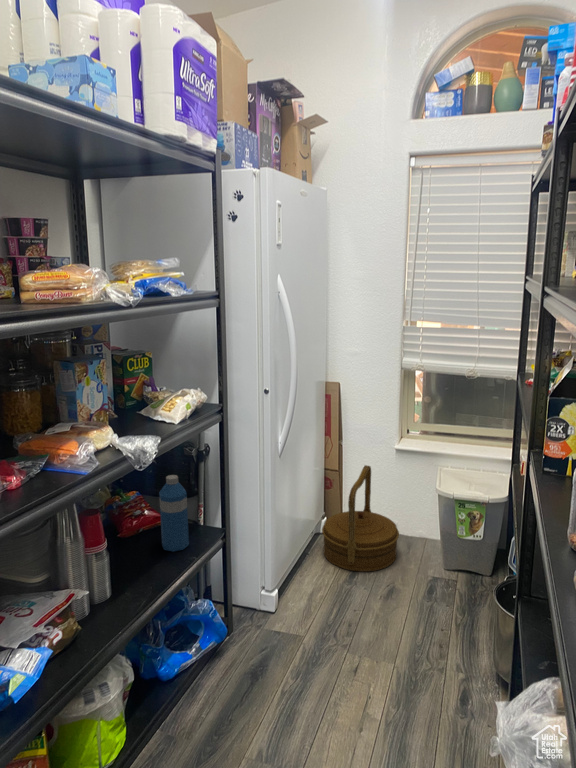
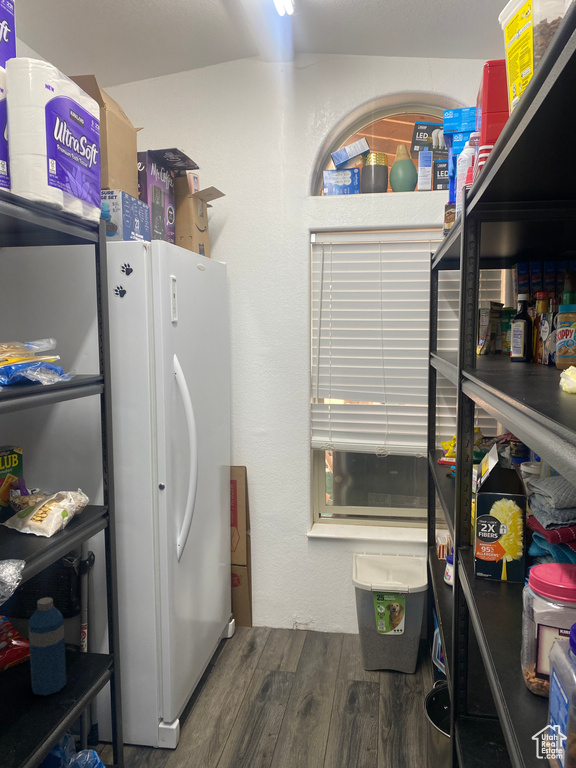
woven basket: present [322,465,399,572] -> none [229,558,315,685]

